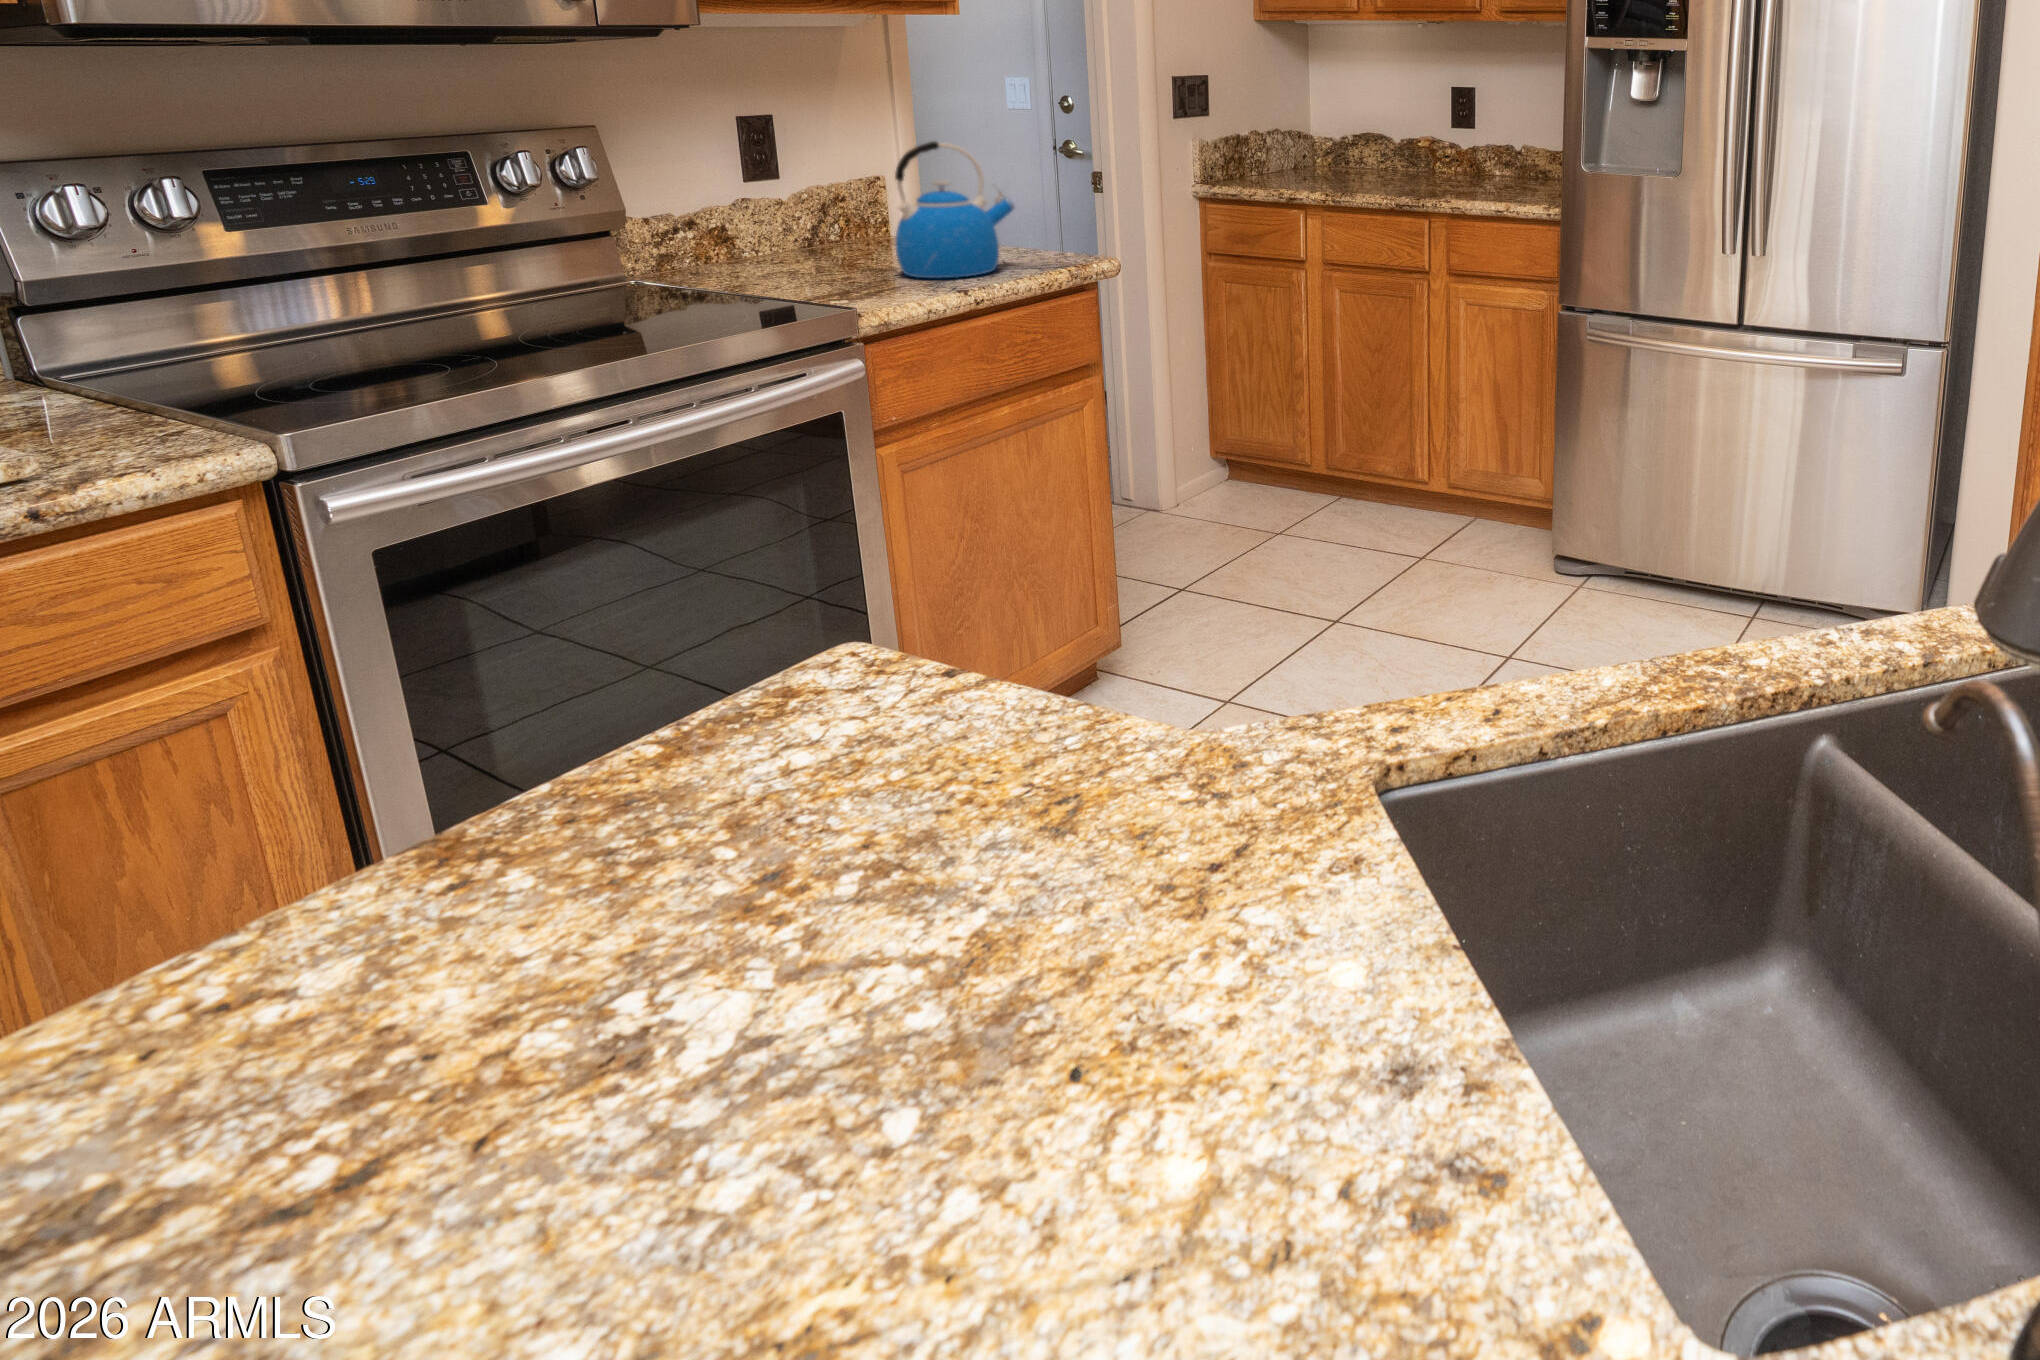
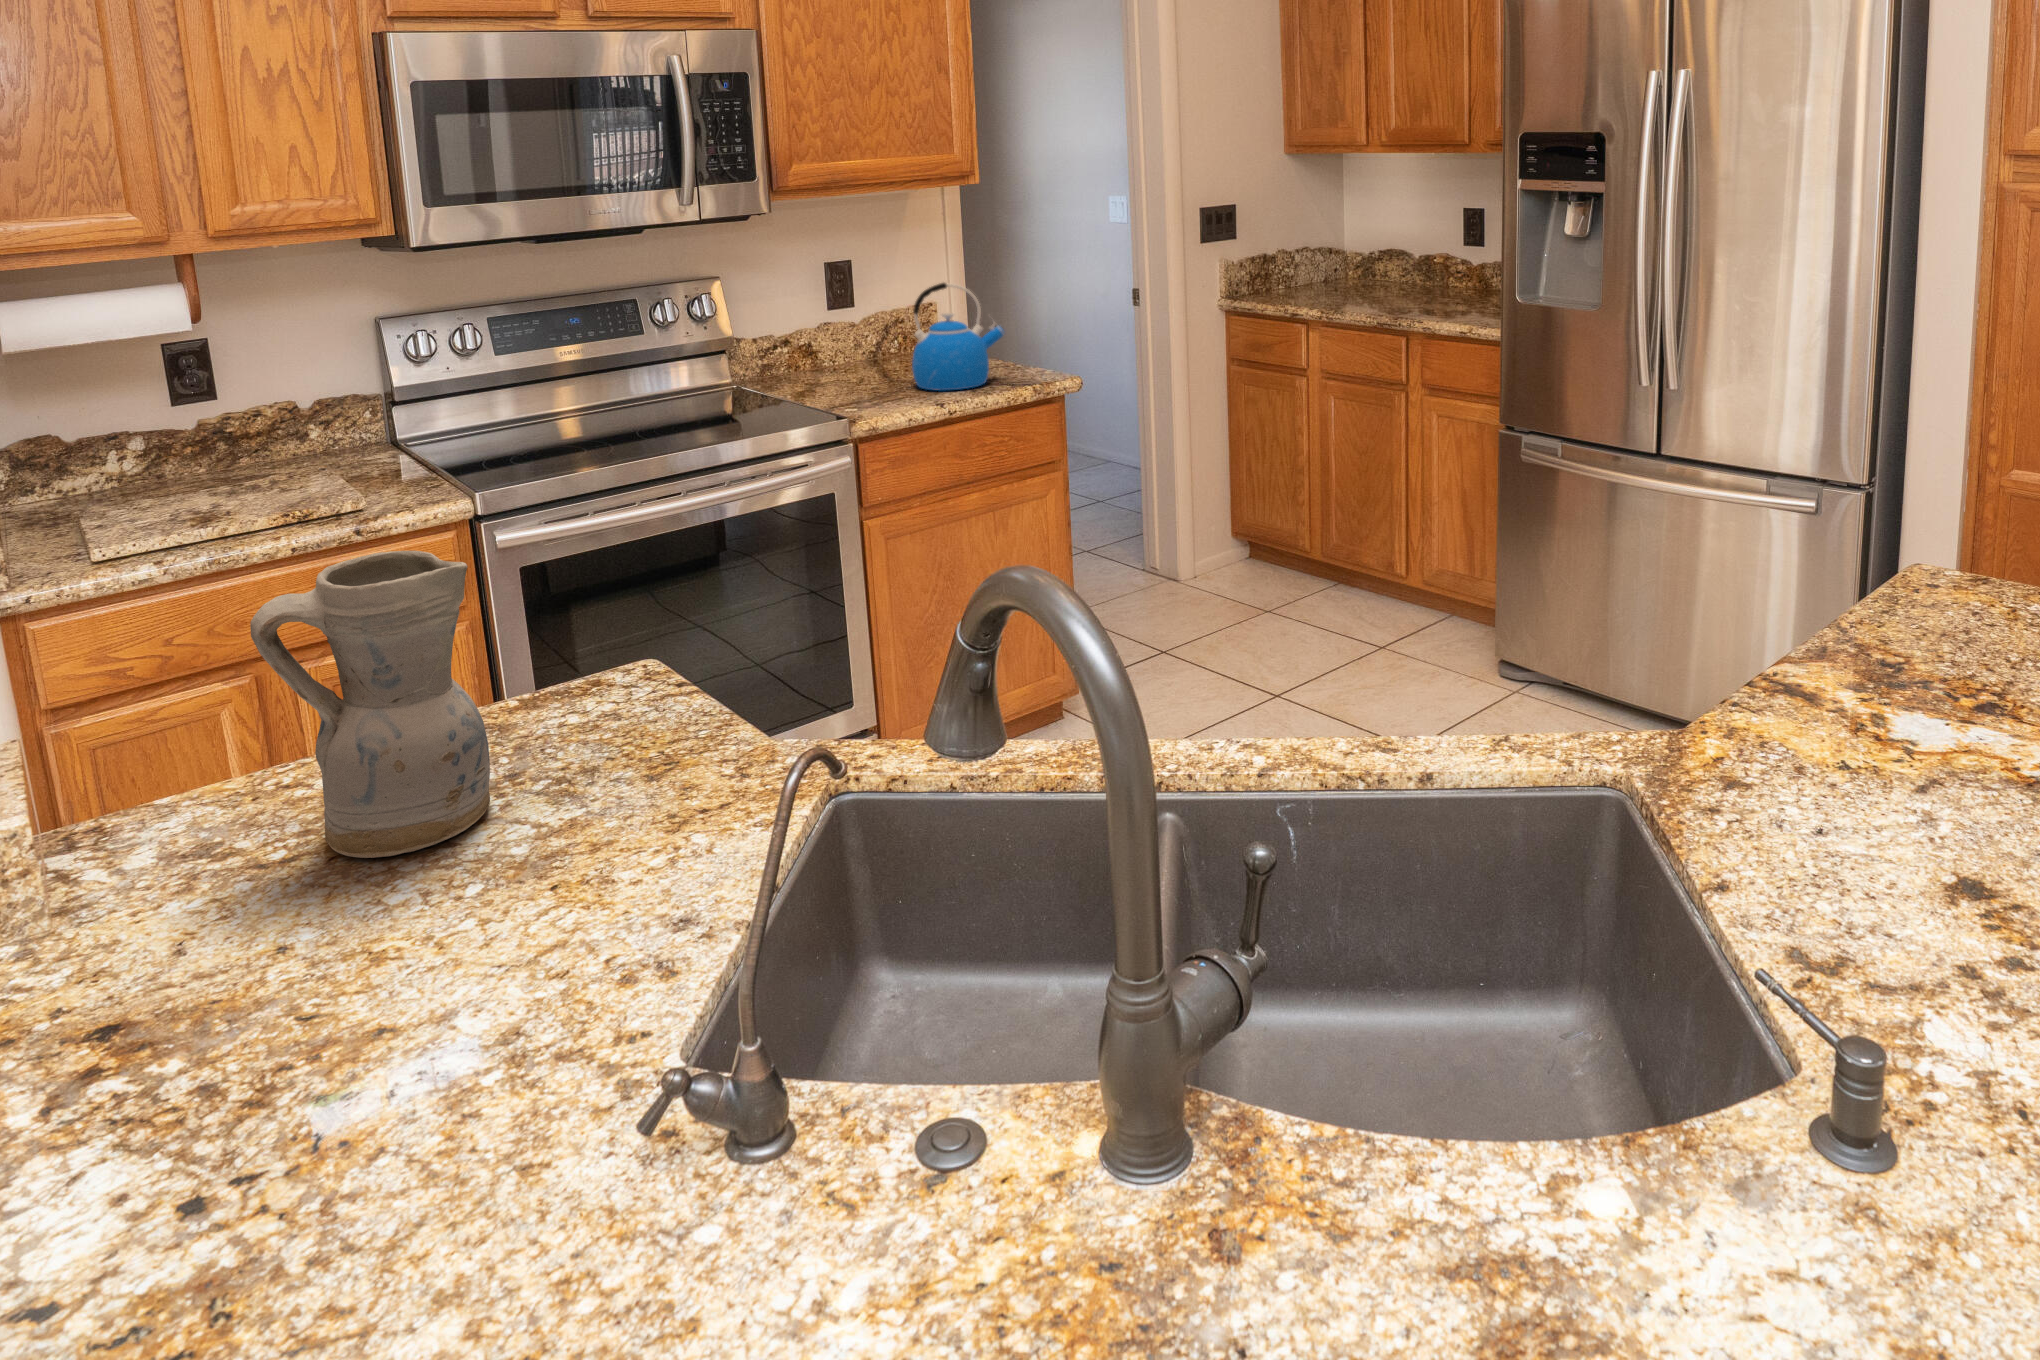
ceramic pitcher: none [209,466,795,1131] -> present [250,551,490,858]

